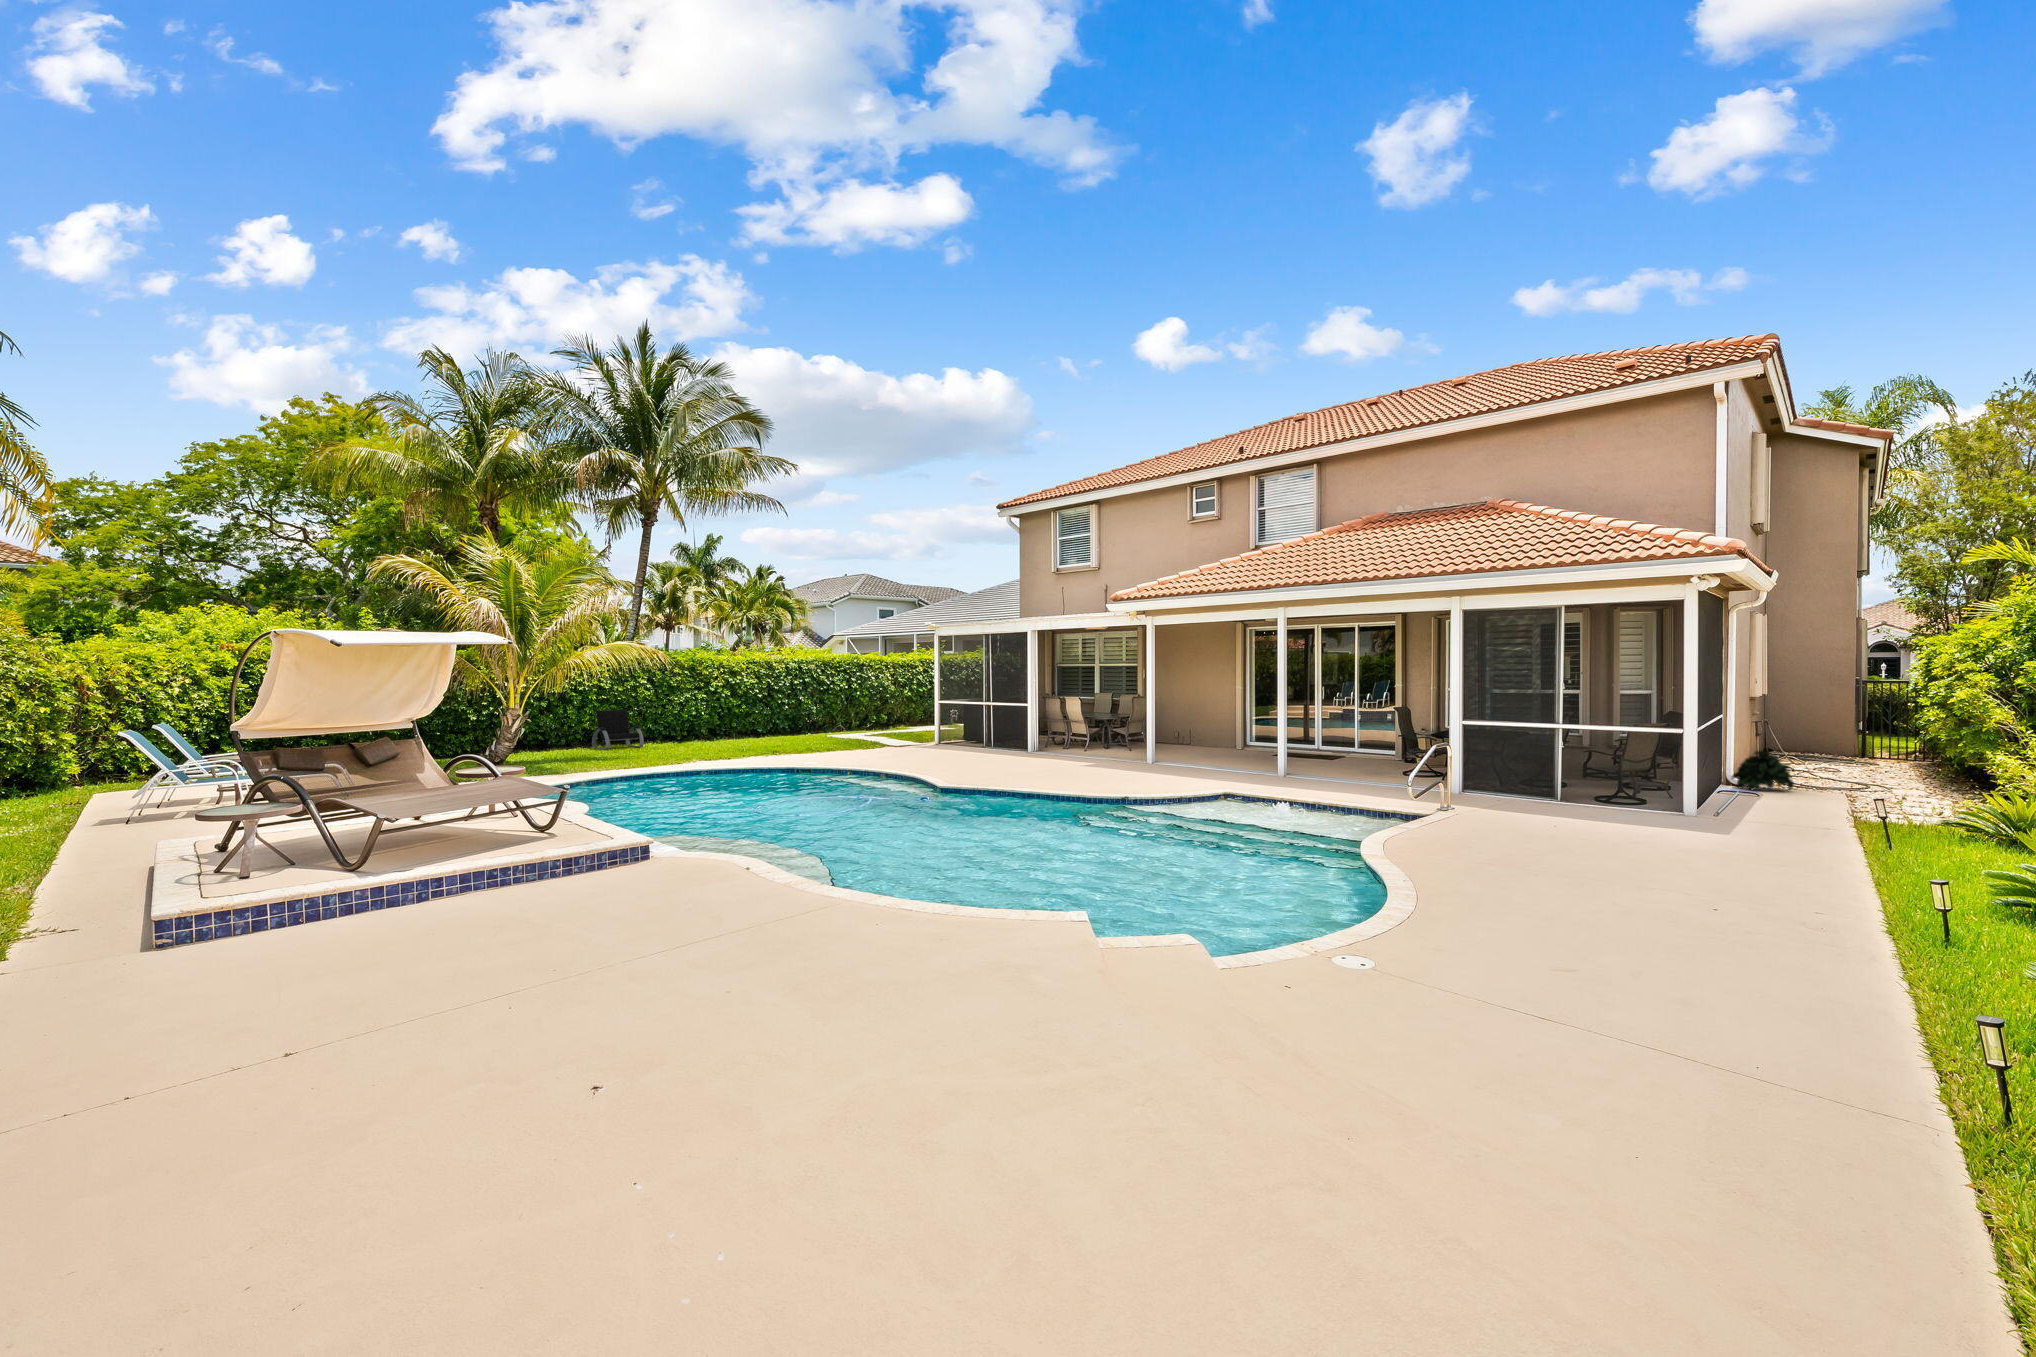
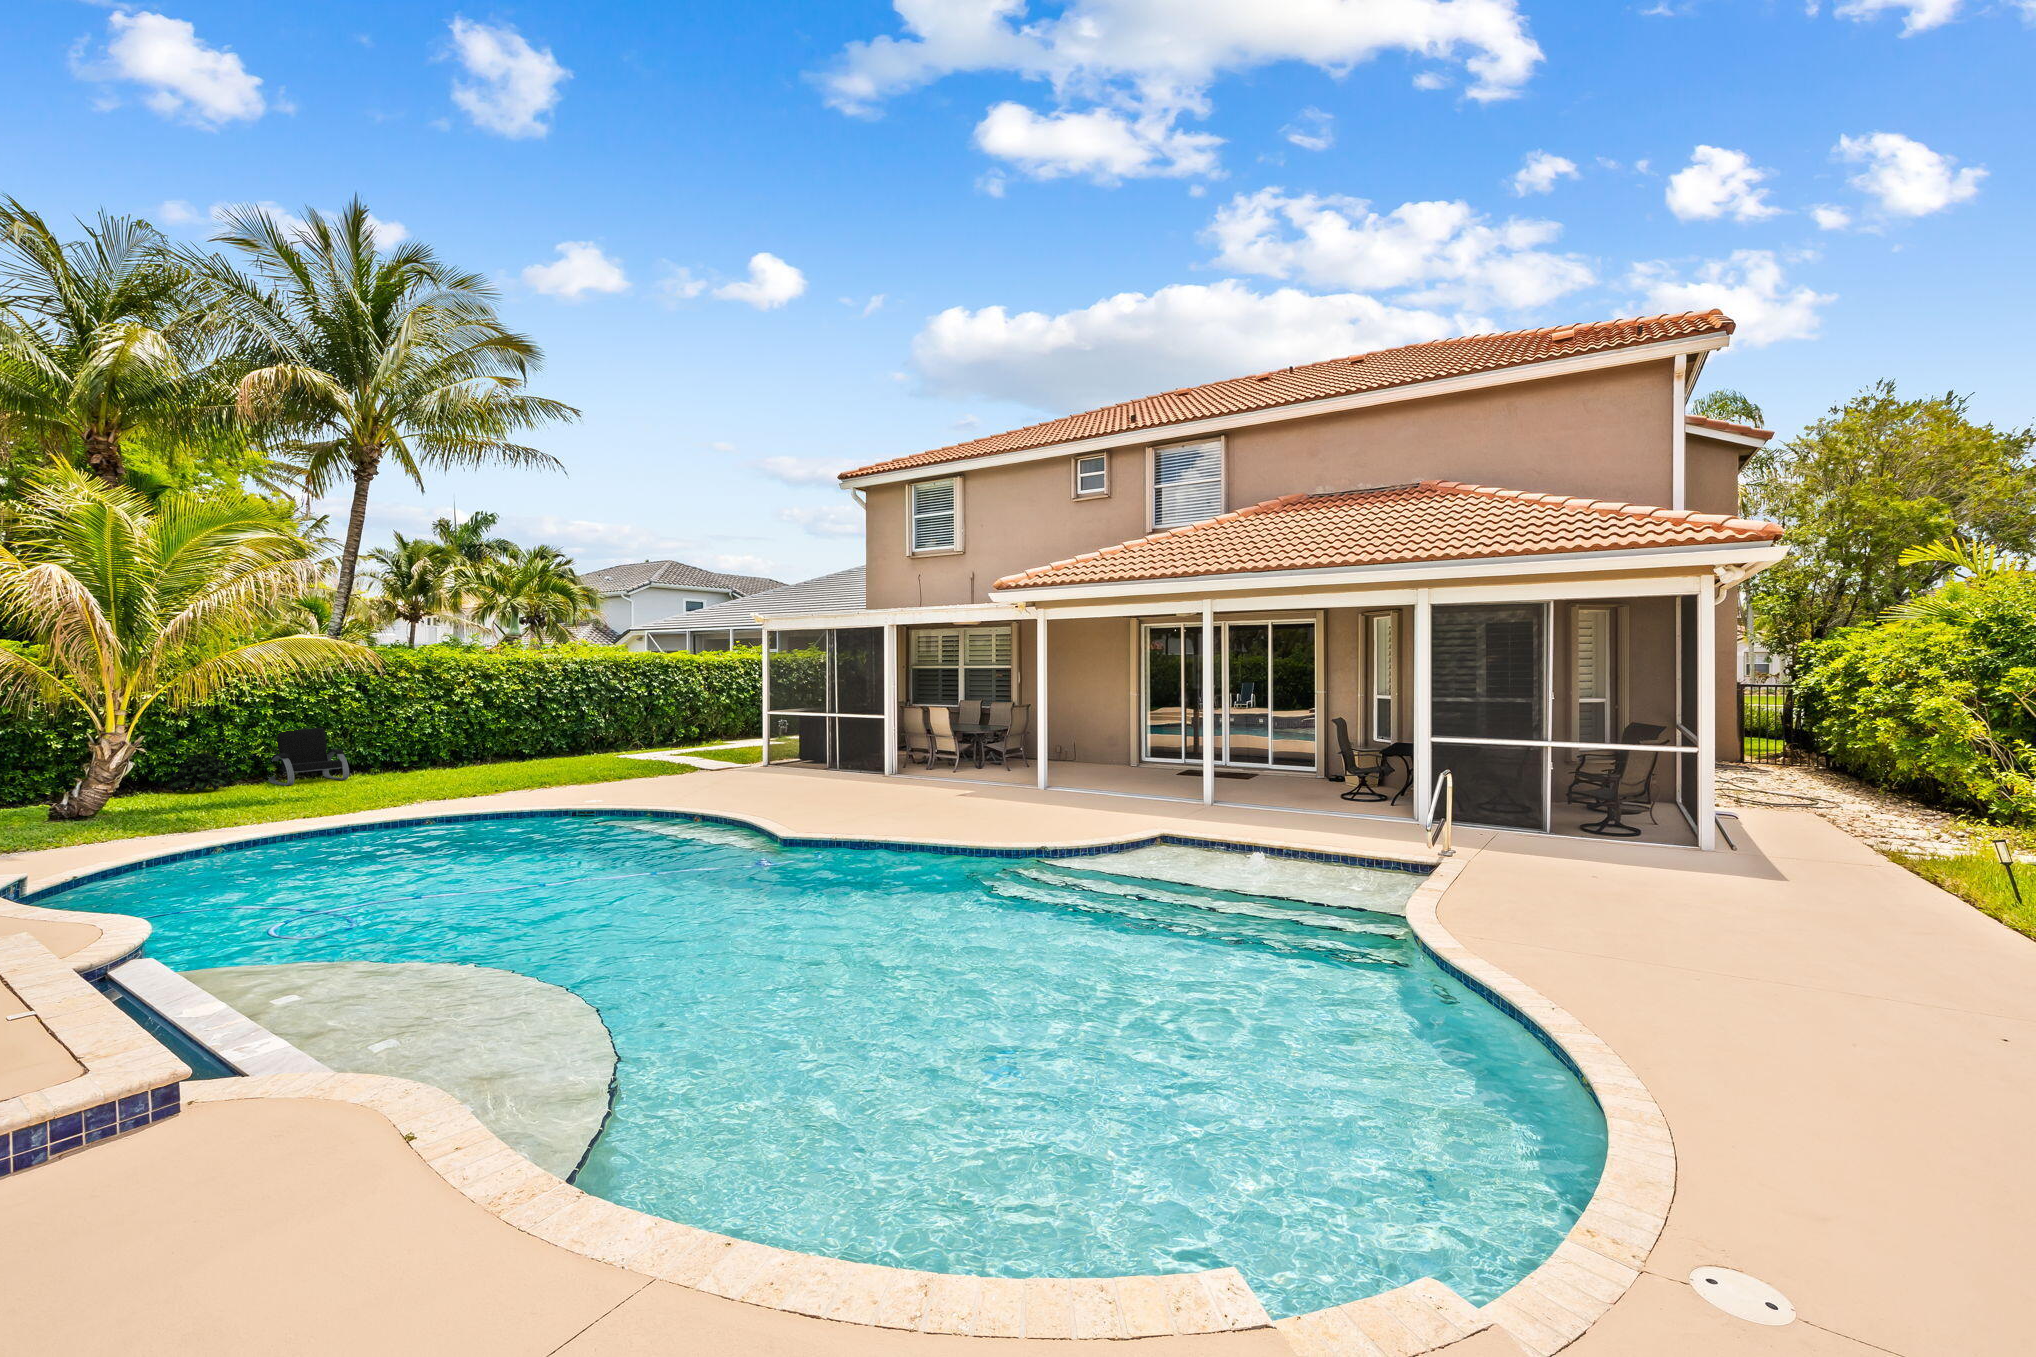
potted plant: present [1732,751,1794,790] -> present [168,753,231,792]

